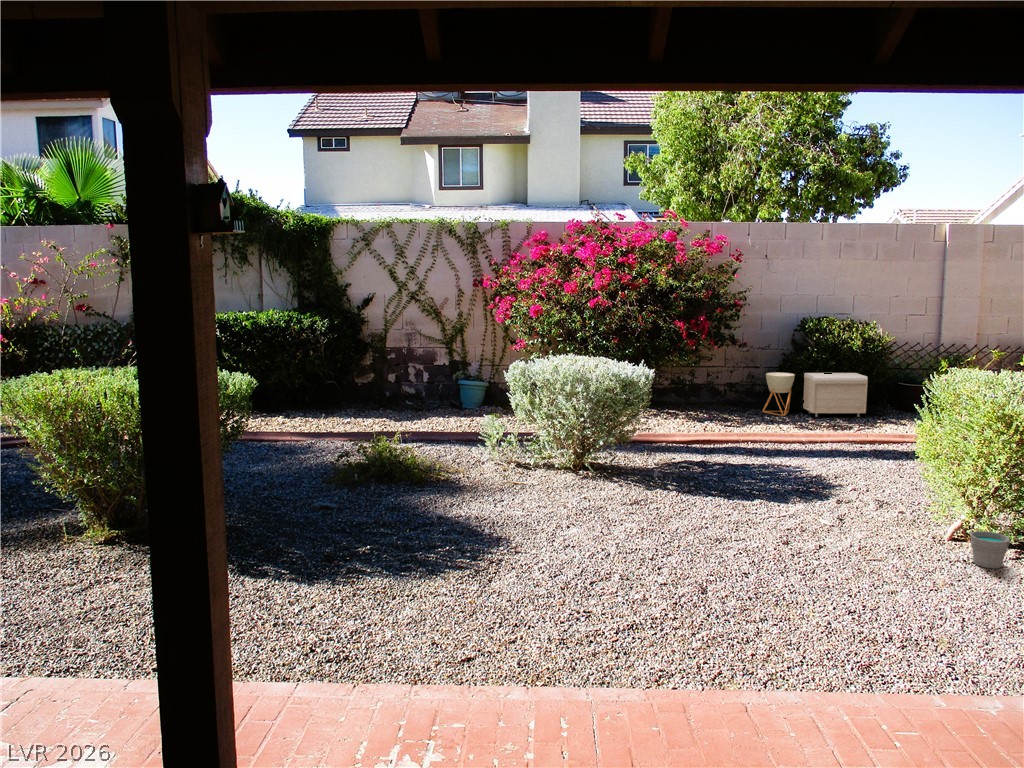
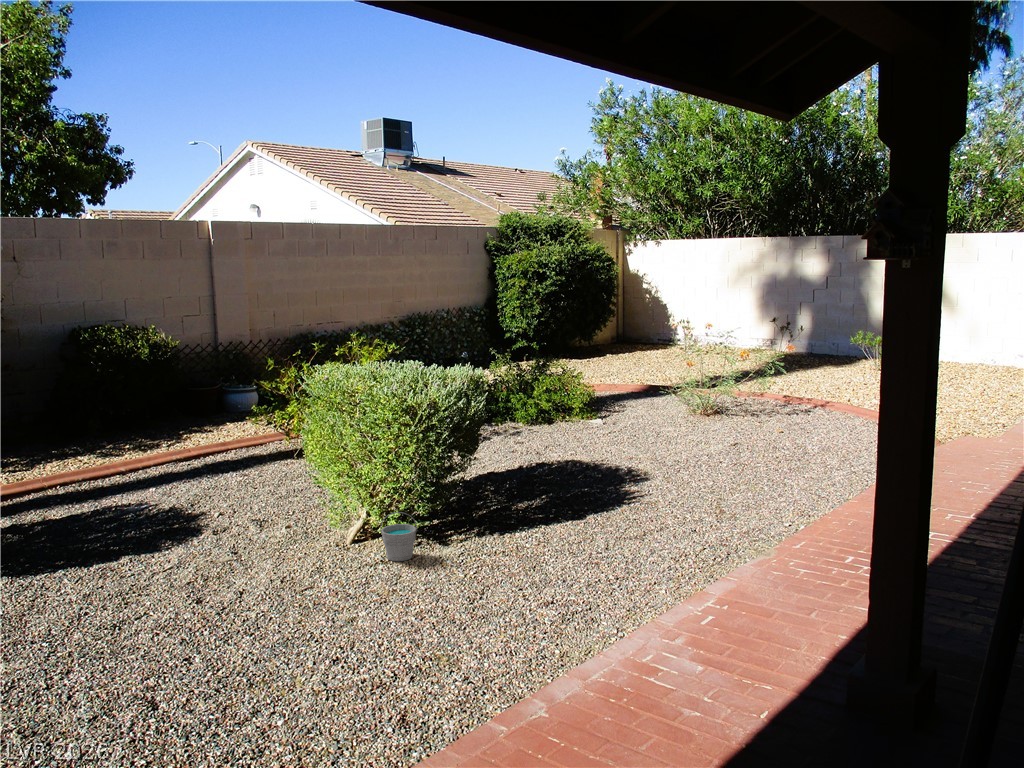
planter: present [762,372,795,416] -> none [43,394,81,446]
storage bench: present [803,373,868,417] -> none [90,384,169,440]

